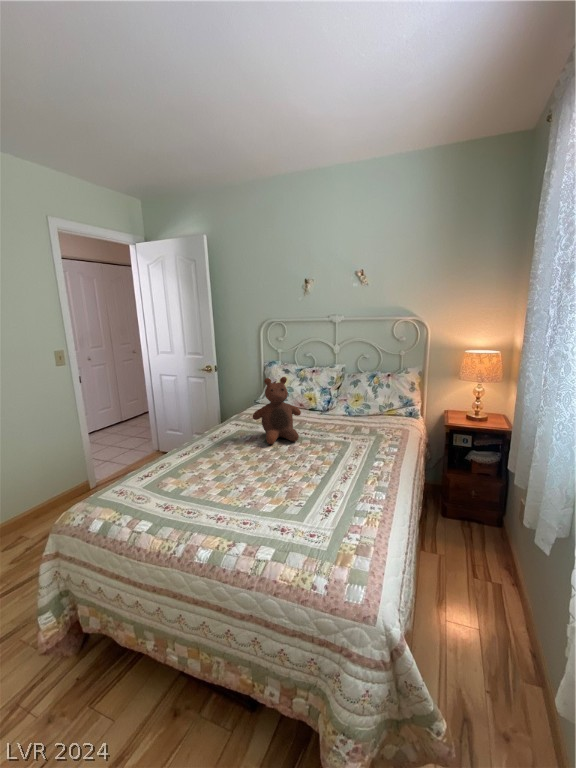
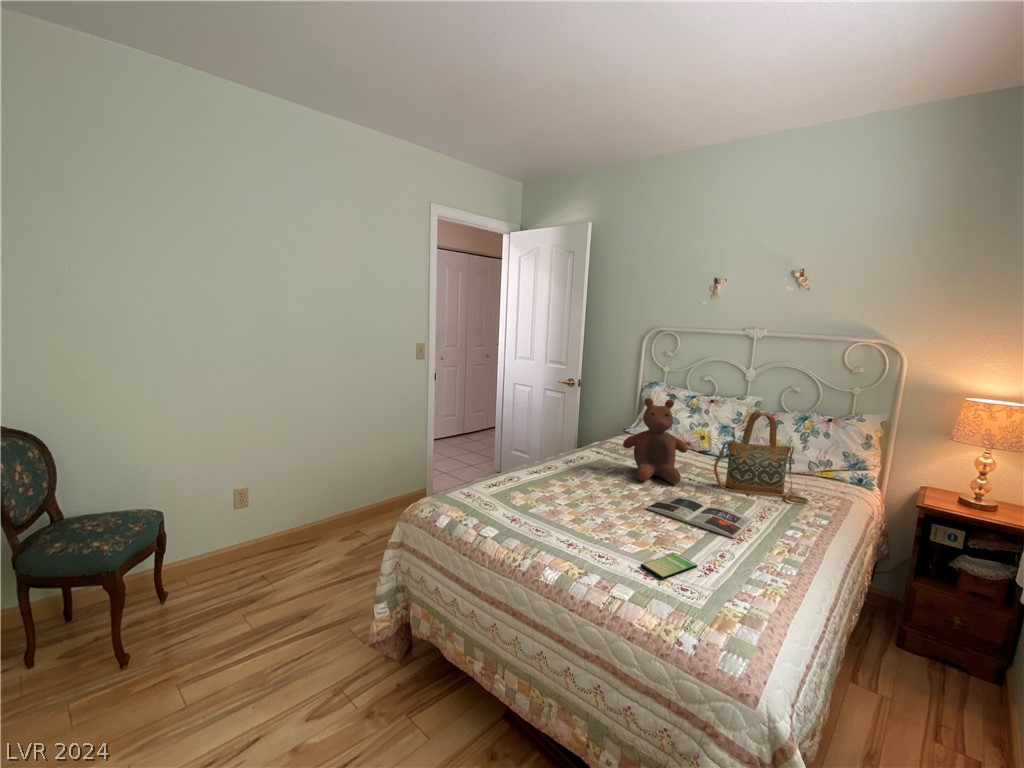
handbag: none [321,378,384,439] -> present [714,412,808,503]
magazine: none [276,451,353,479] -> present [646,495,753,538]
smartphone: none [277,504,320,532] -> present [641,553,697,579]

